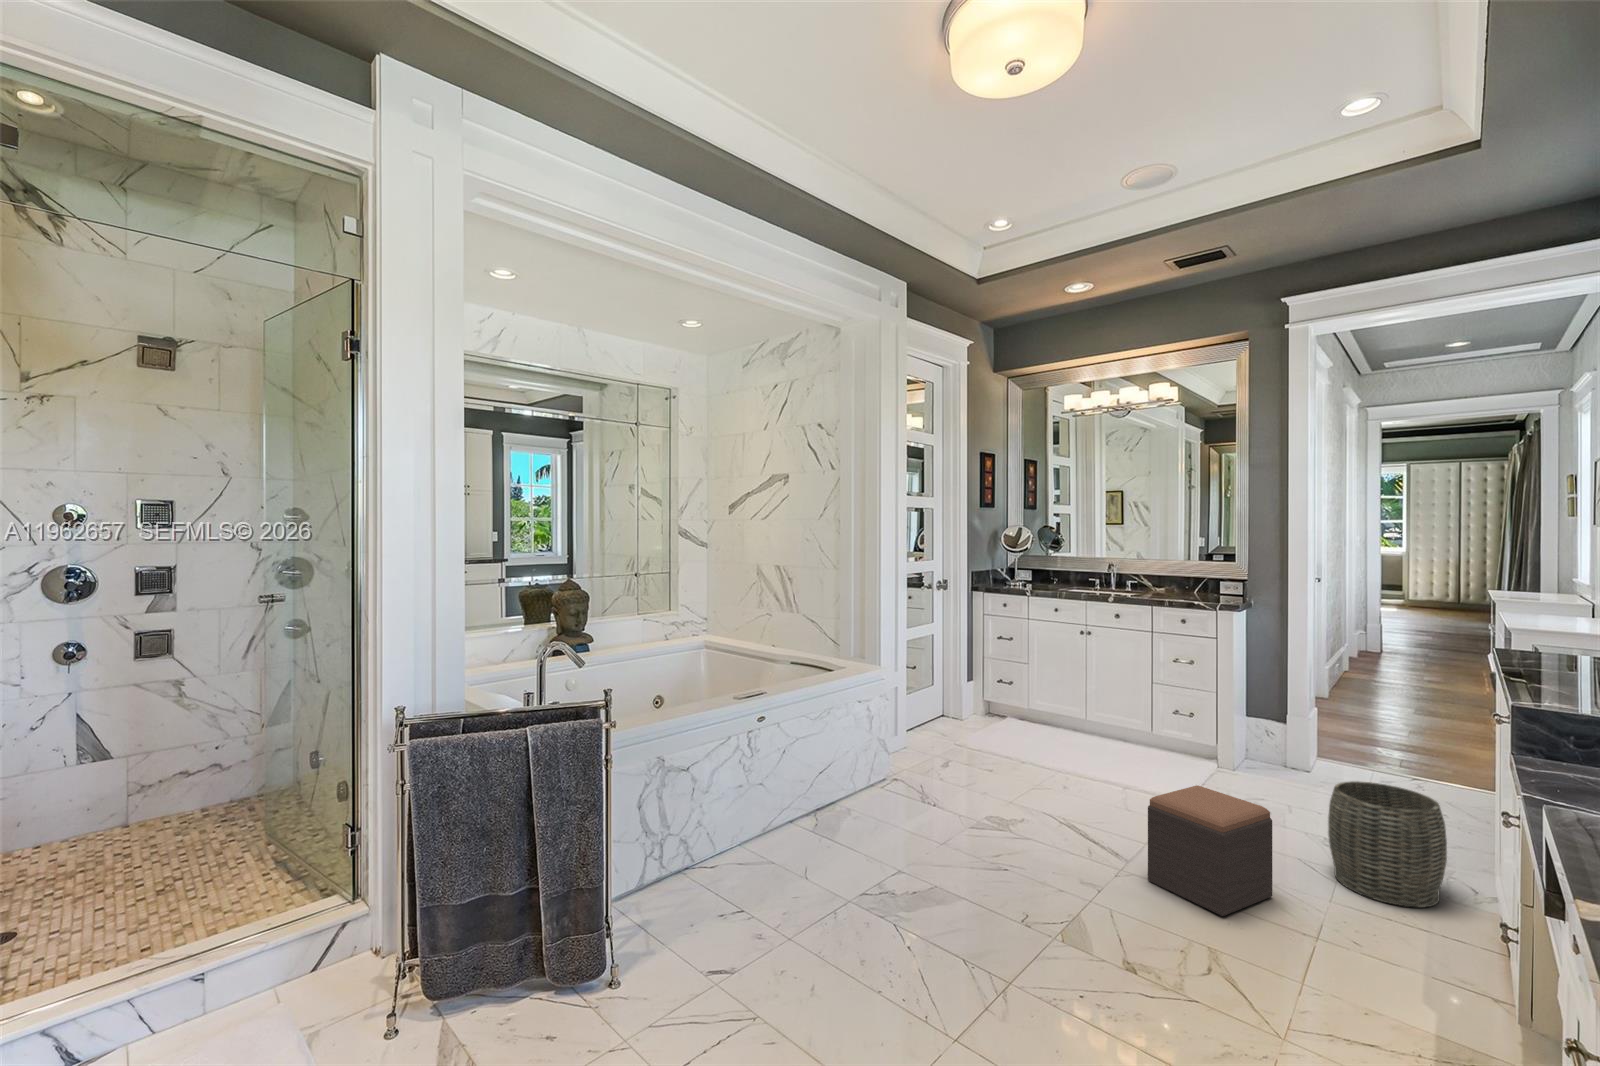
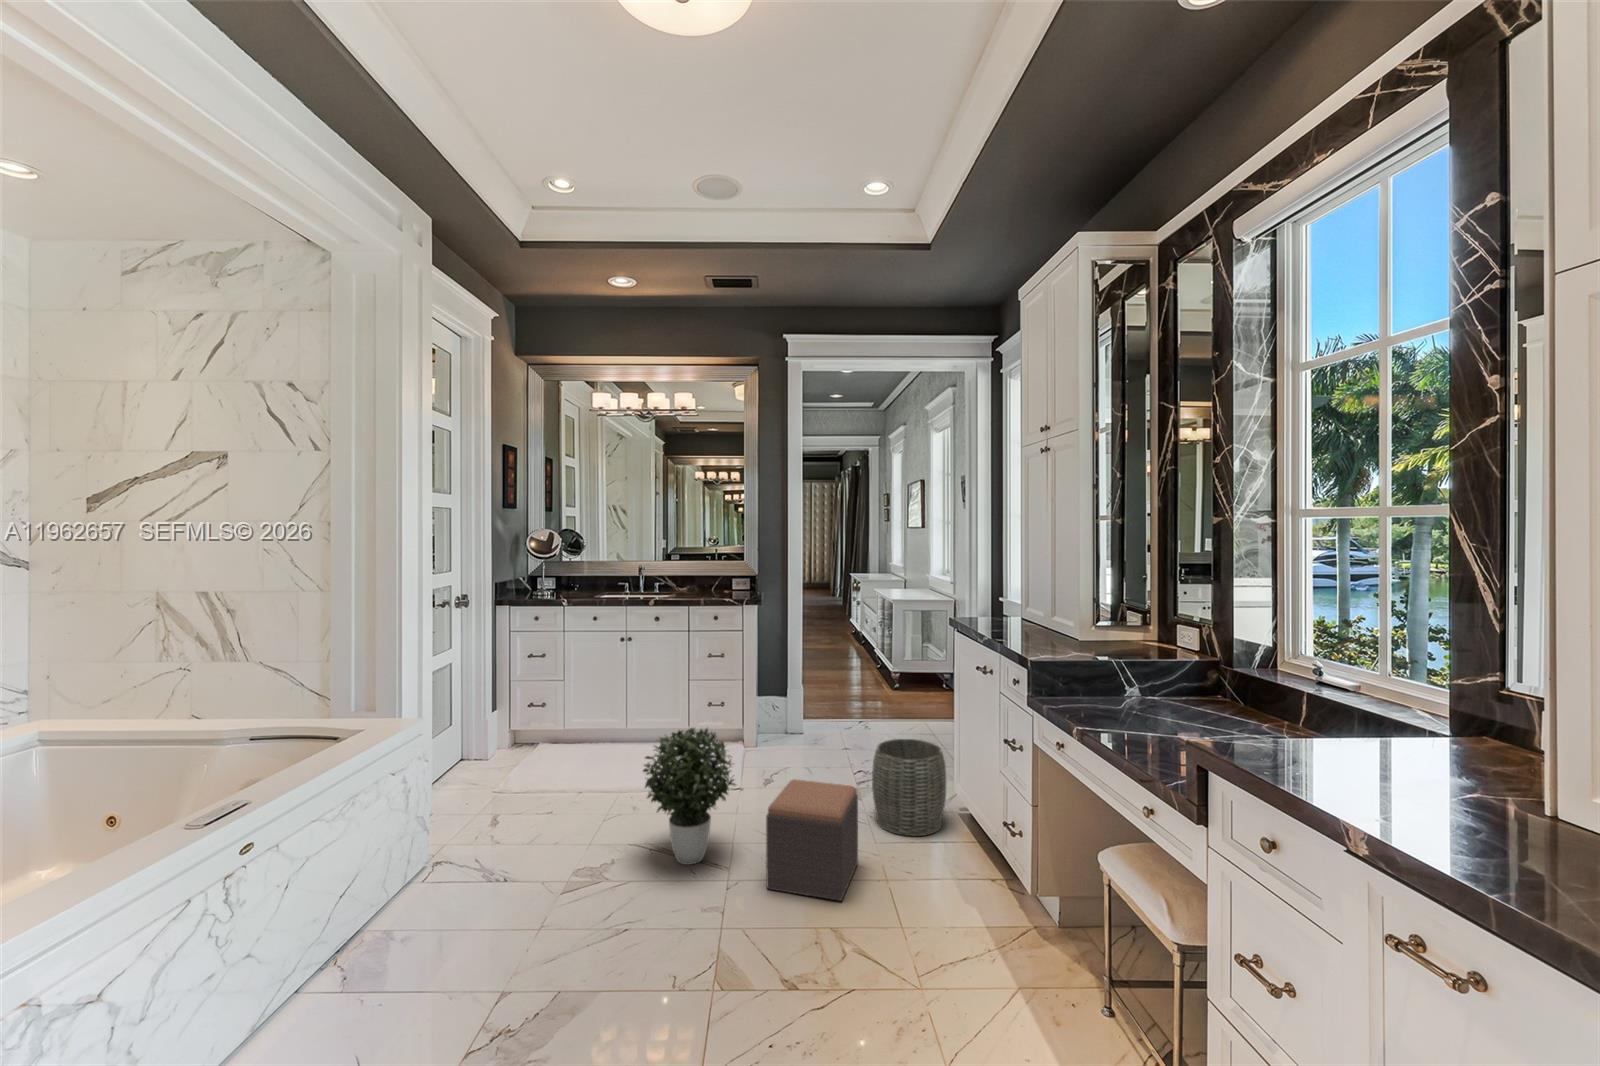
potted plant: none [1043,710,1137,840] -> present [643,728,736,865]

